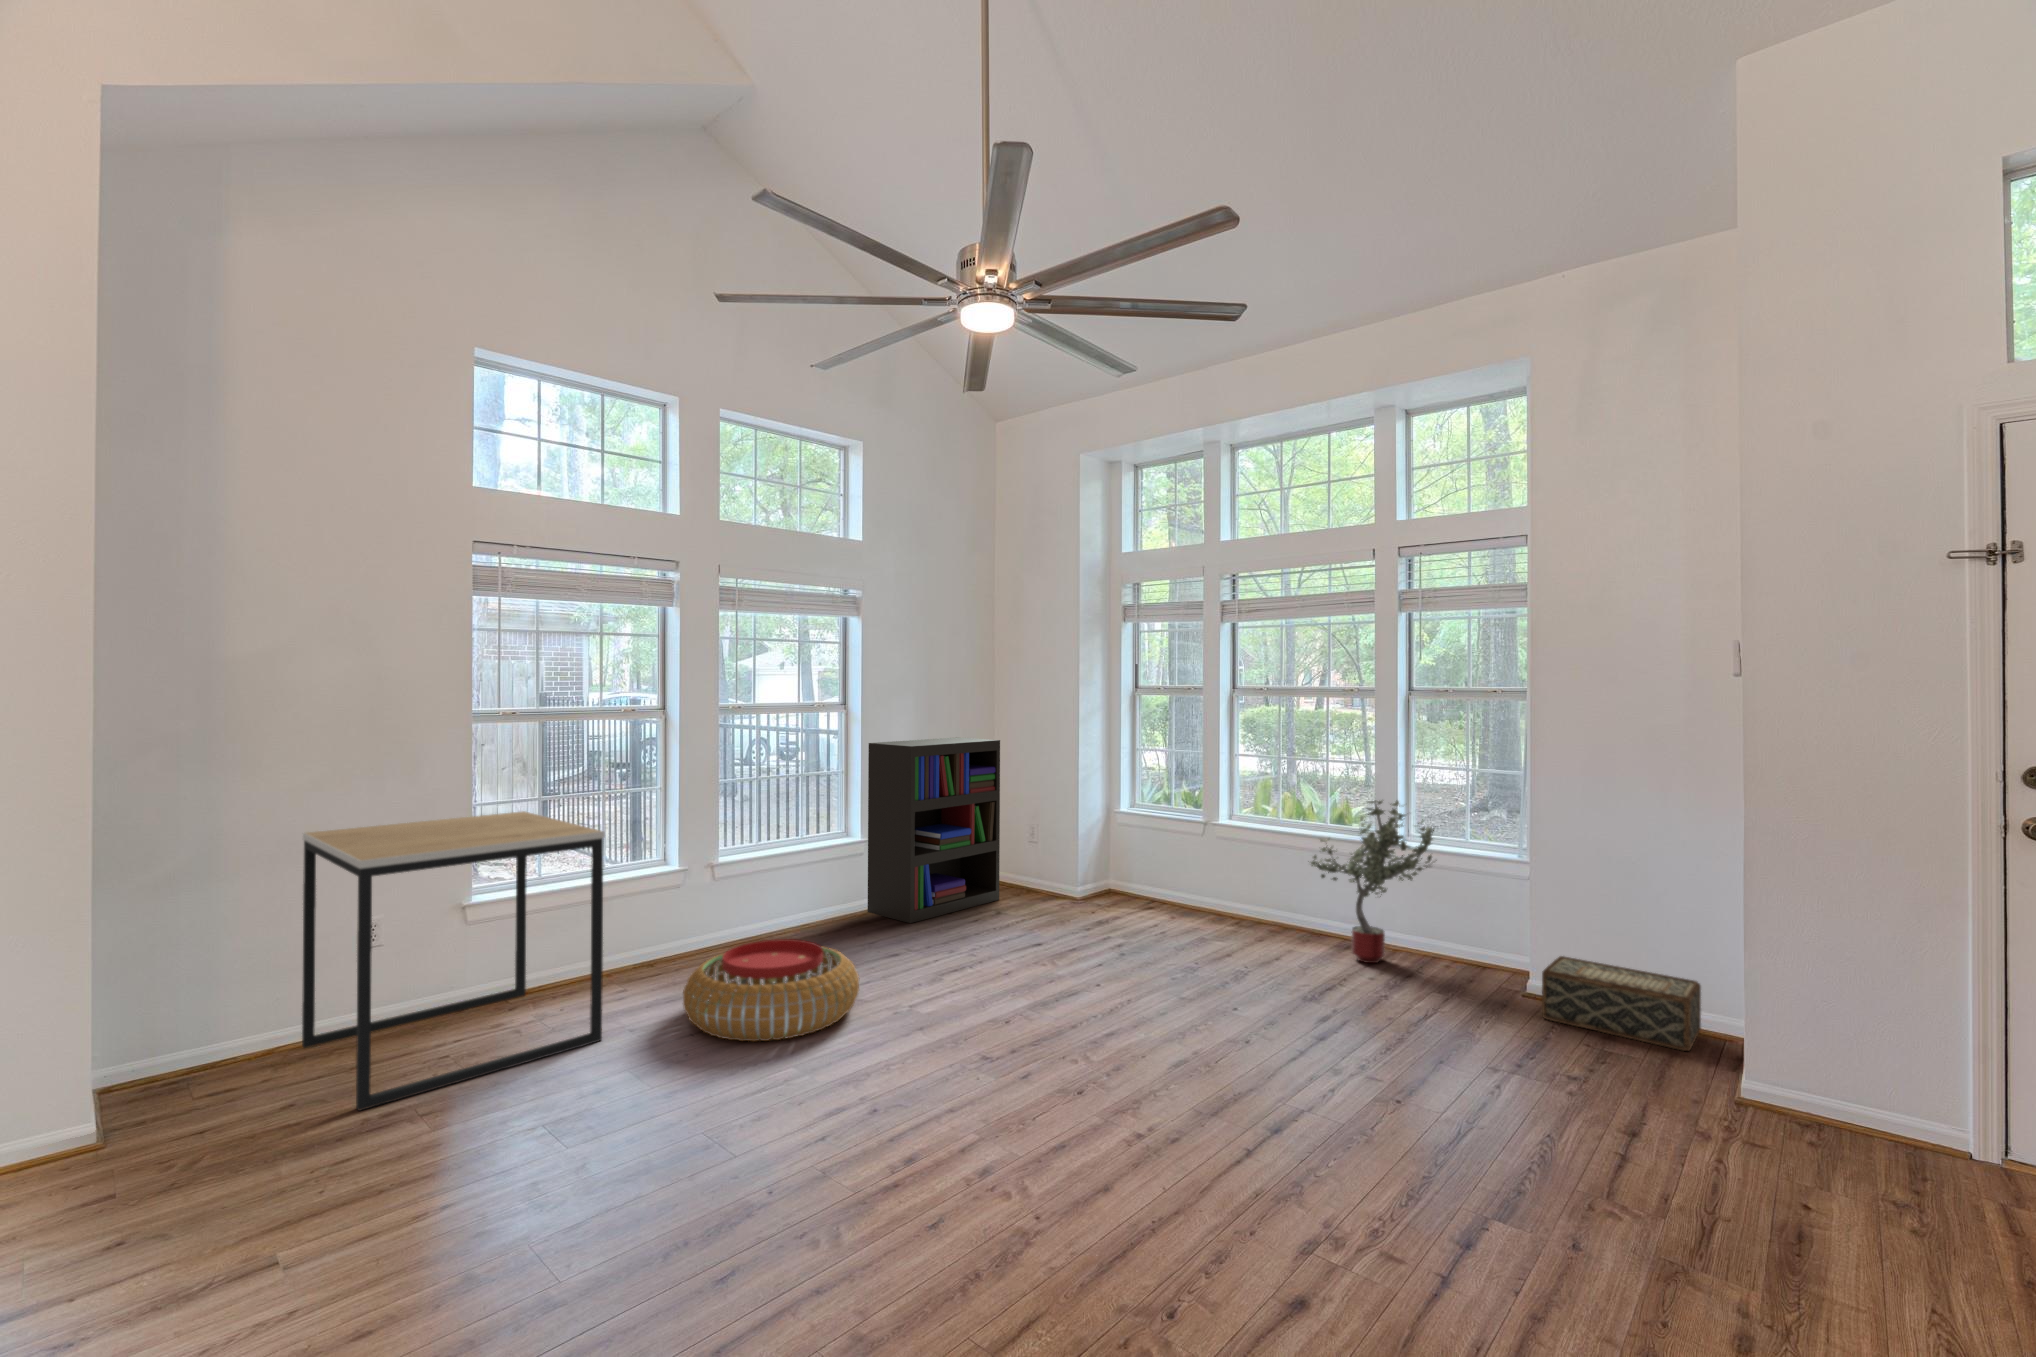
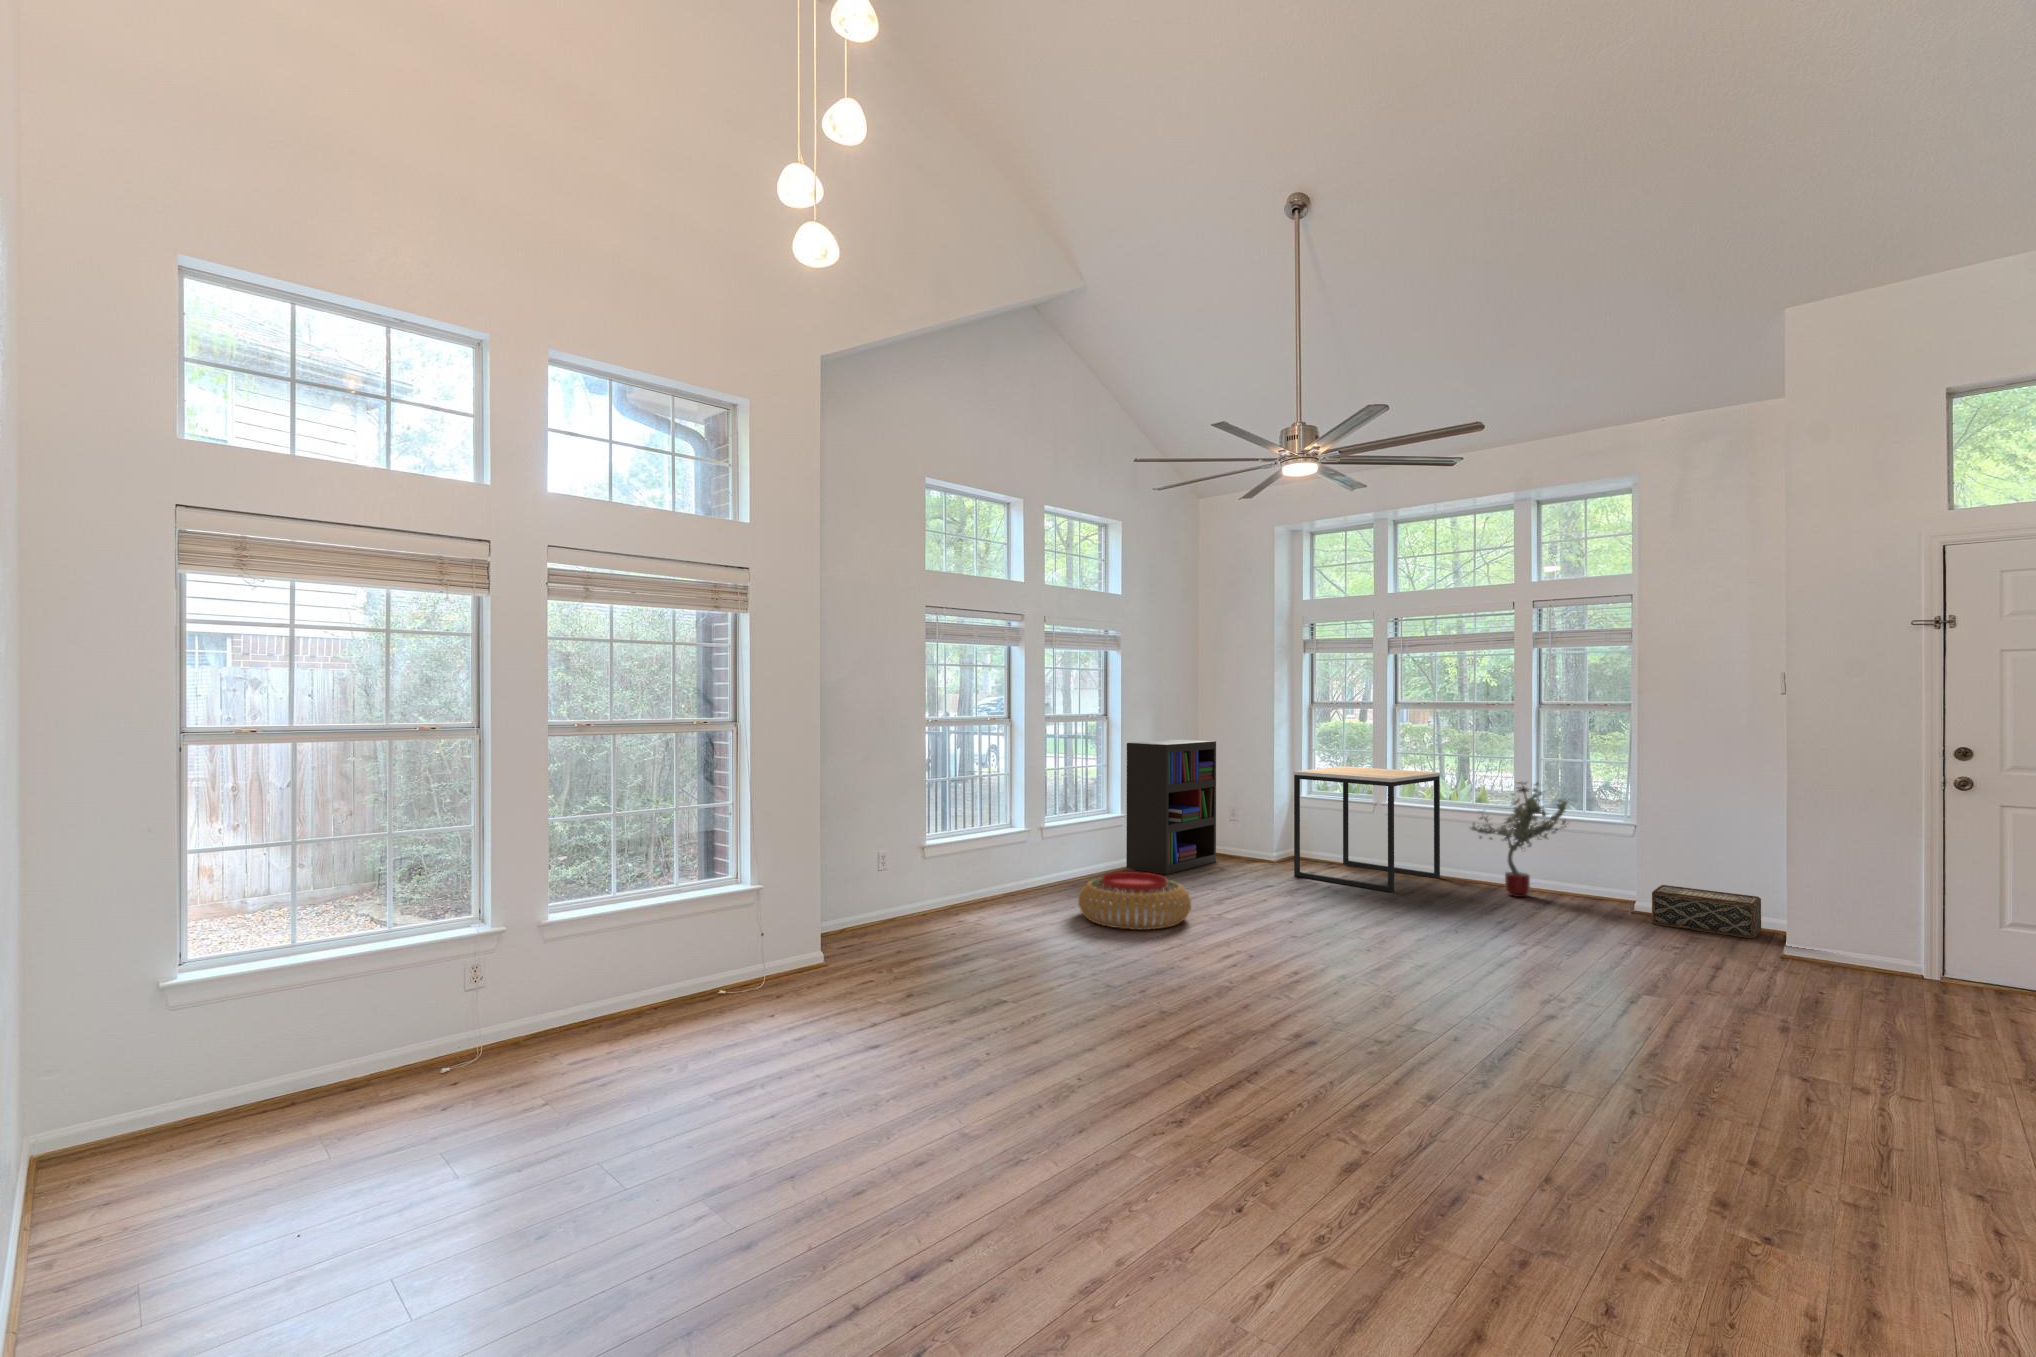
side table: present [302,811,605,1110] -> present [1294,766,1440,892]

